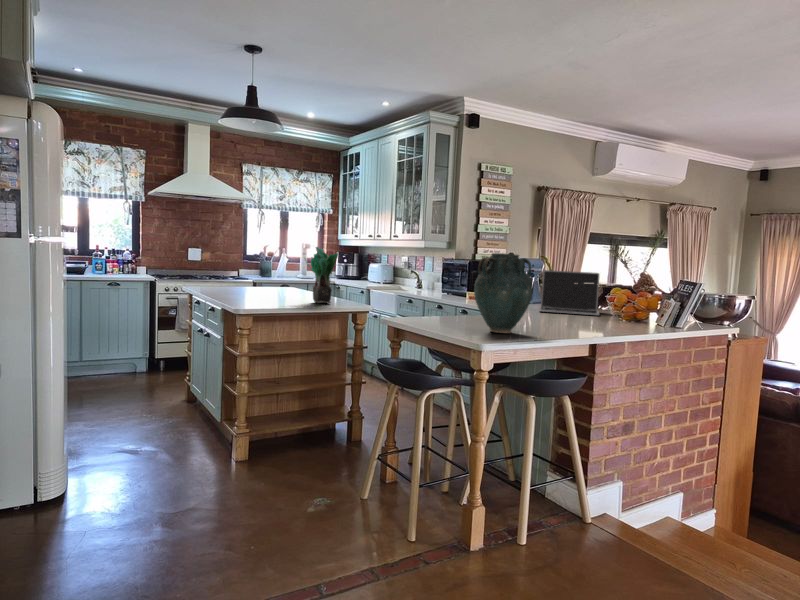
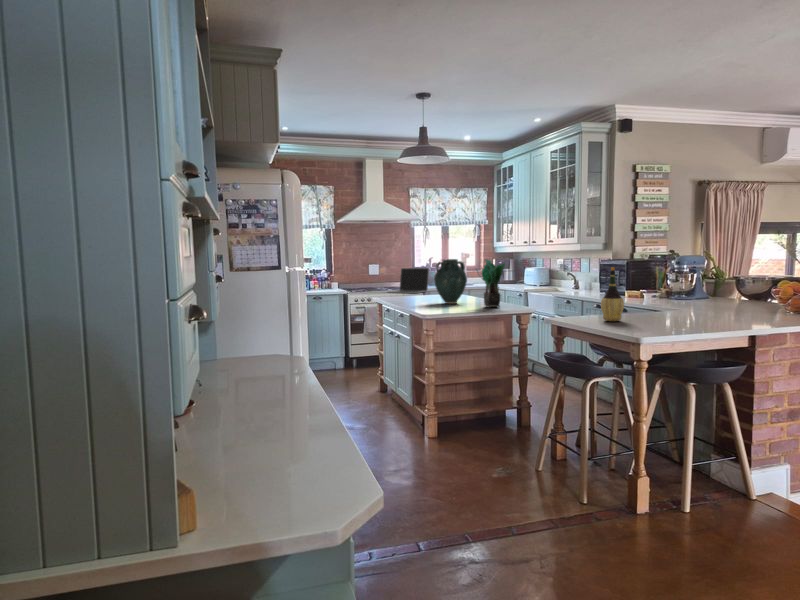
vase: present [474,253,533,333] -> present [434,259,467,304]
wine bottle: none [440,262,465,324] -> present [601,267,624,321]
laptop: present [539,270,599,315] -> present [388,268,429,293]

